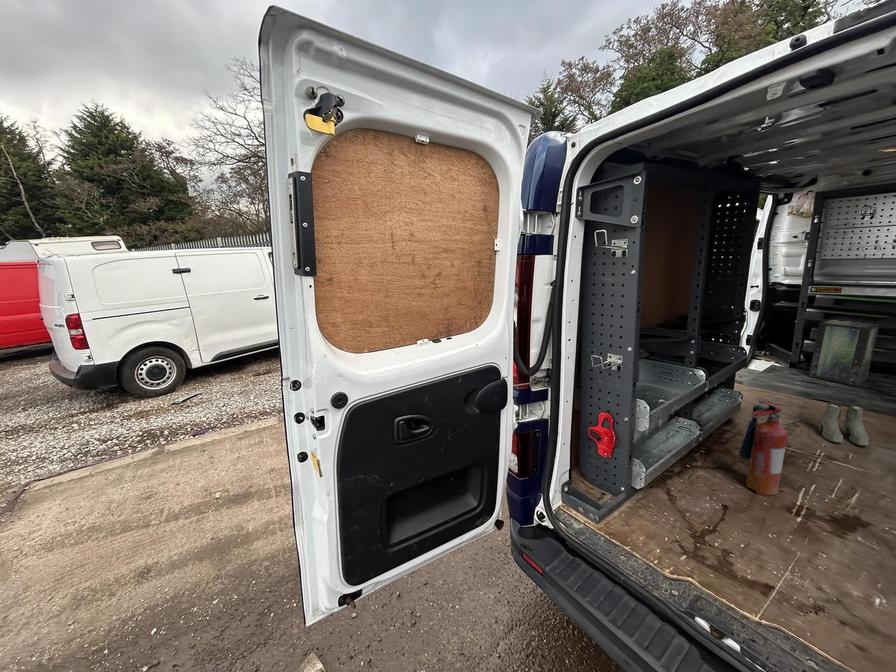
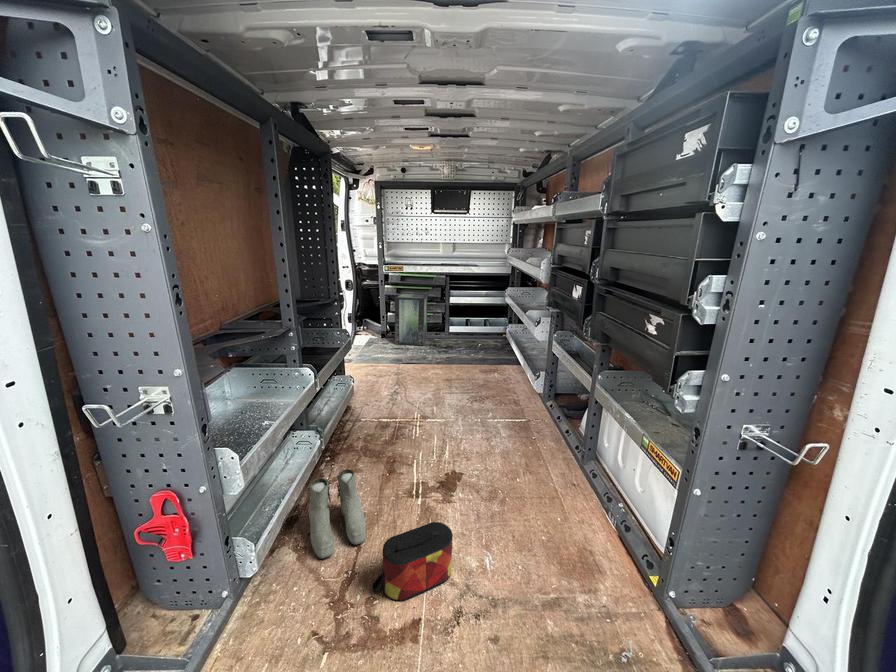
fire extinguisher: present [739,400,788,496] -> none [361,390,399,488]
boots: present [819,402,869,446] -> present [309,469,366,559]
bag: none [729,517,828,584] -> present [373,522,453,602]

